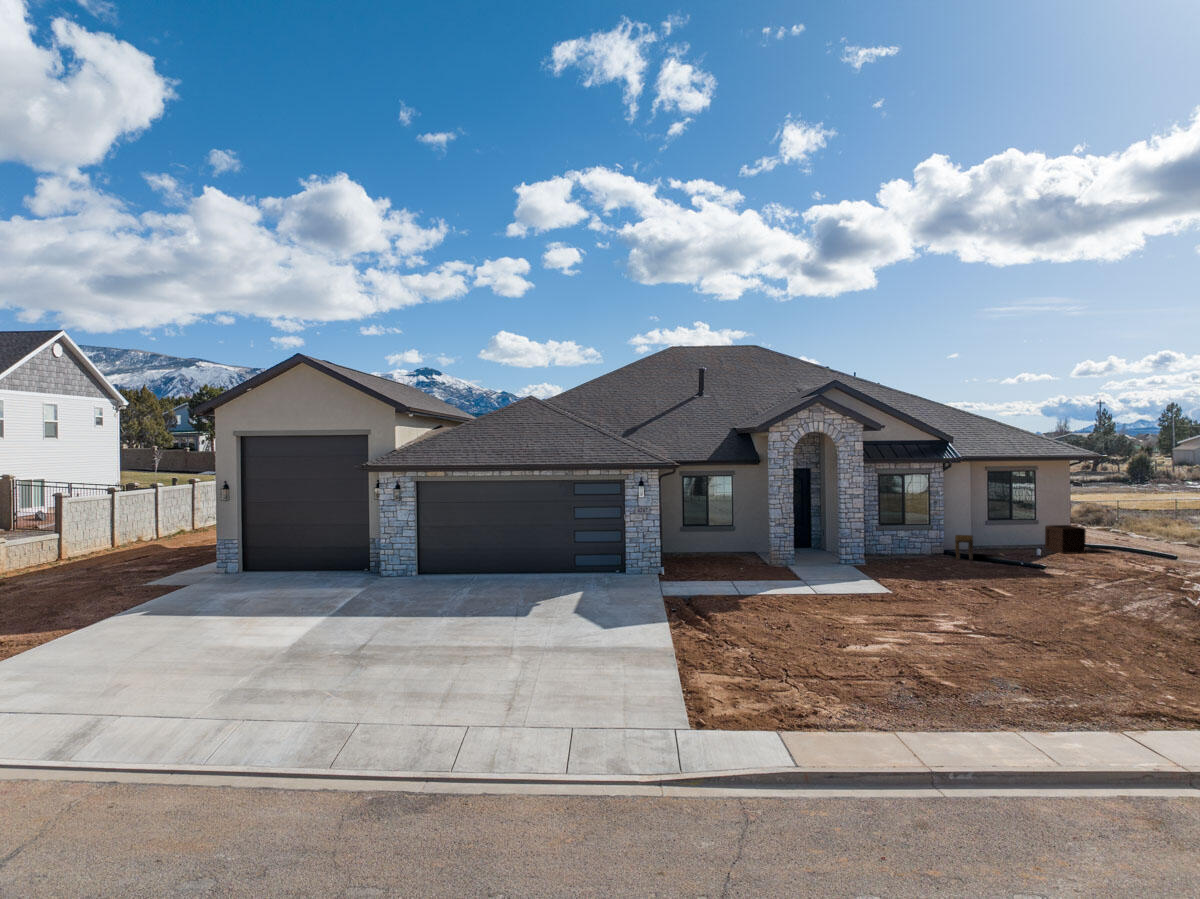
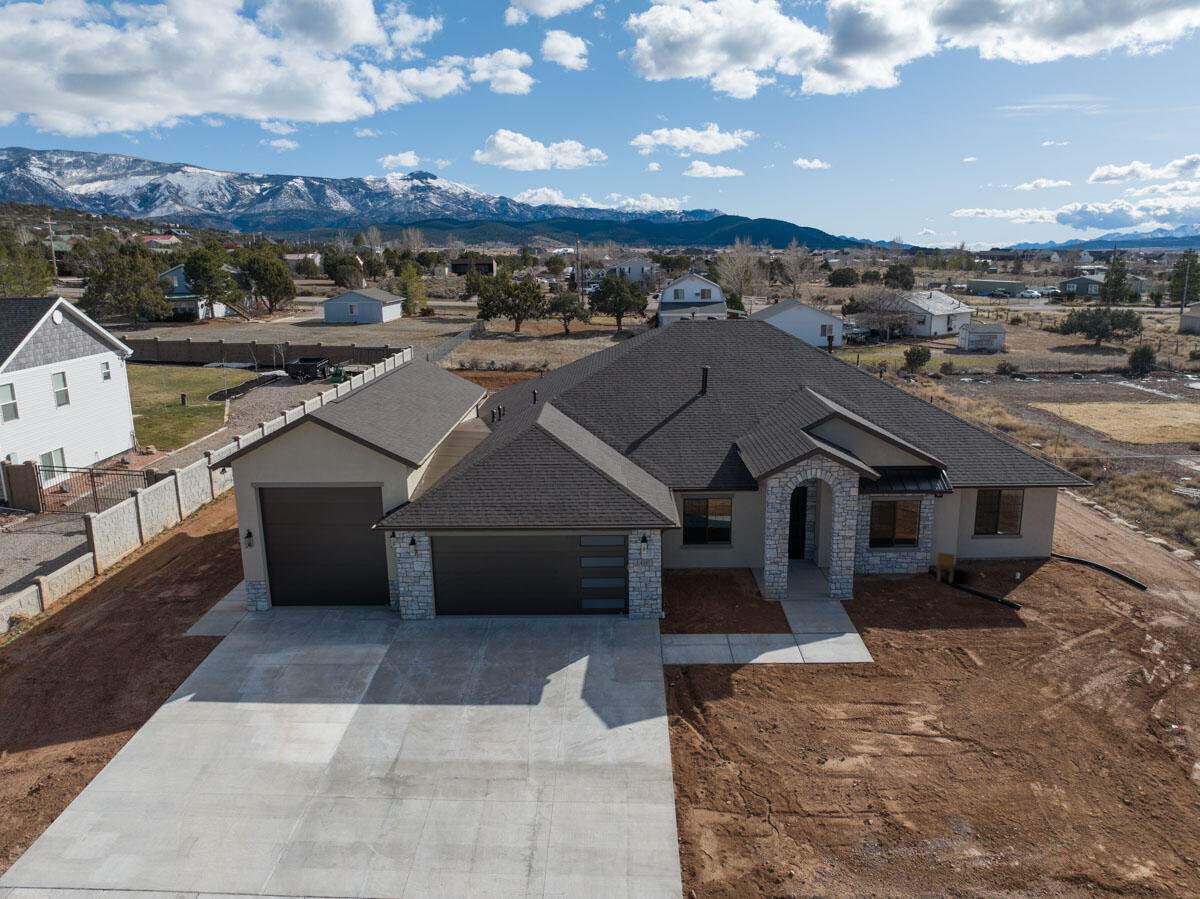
wooden crate: present [1045,525,1086,554] -> none [1020,538,1061,570]

